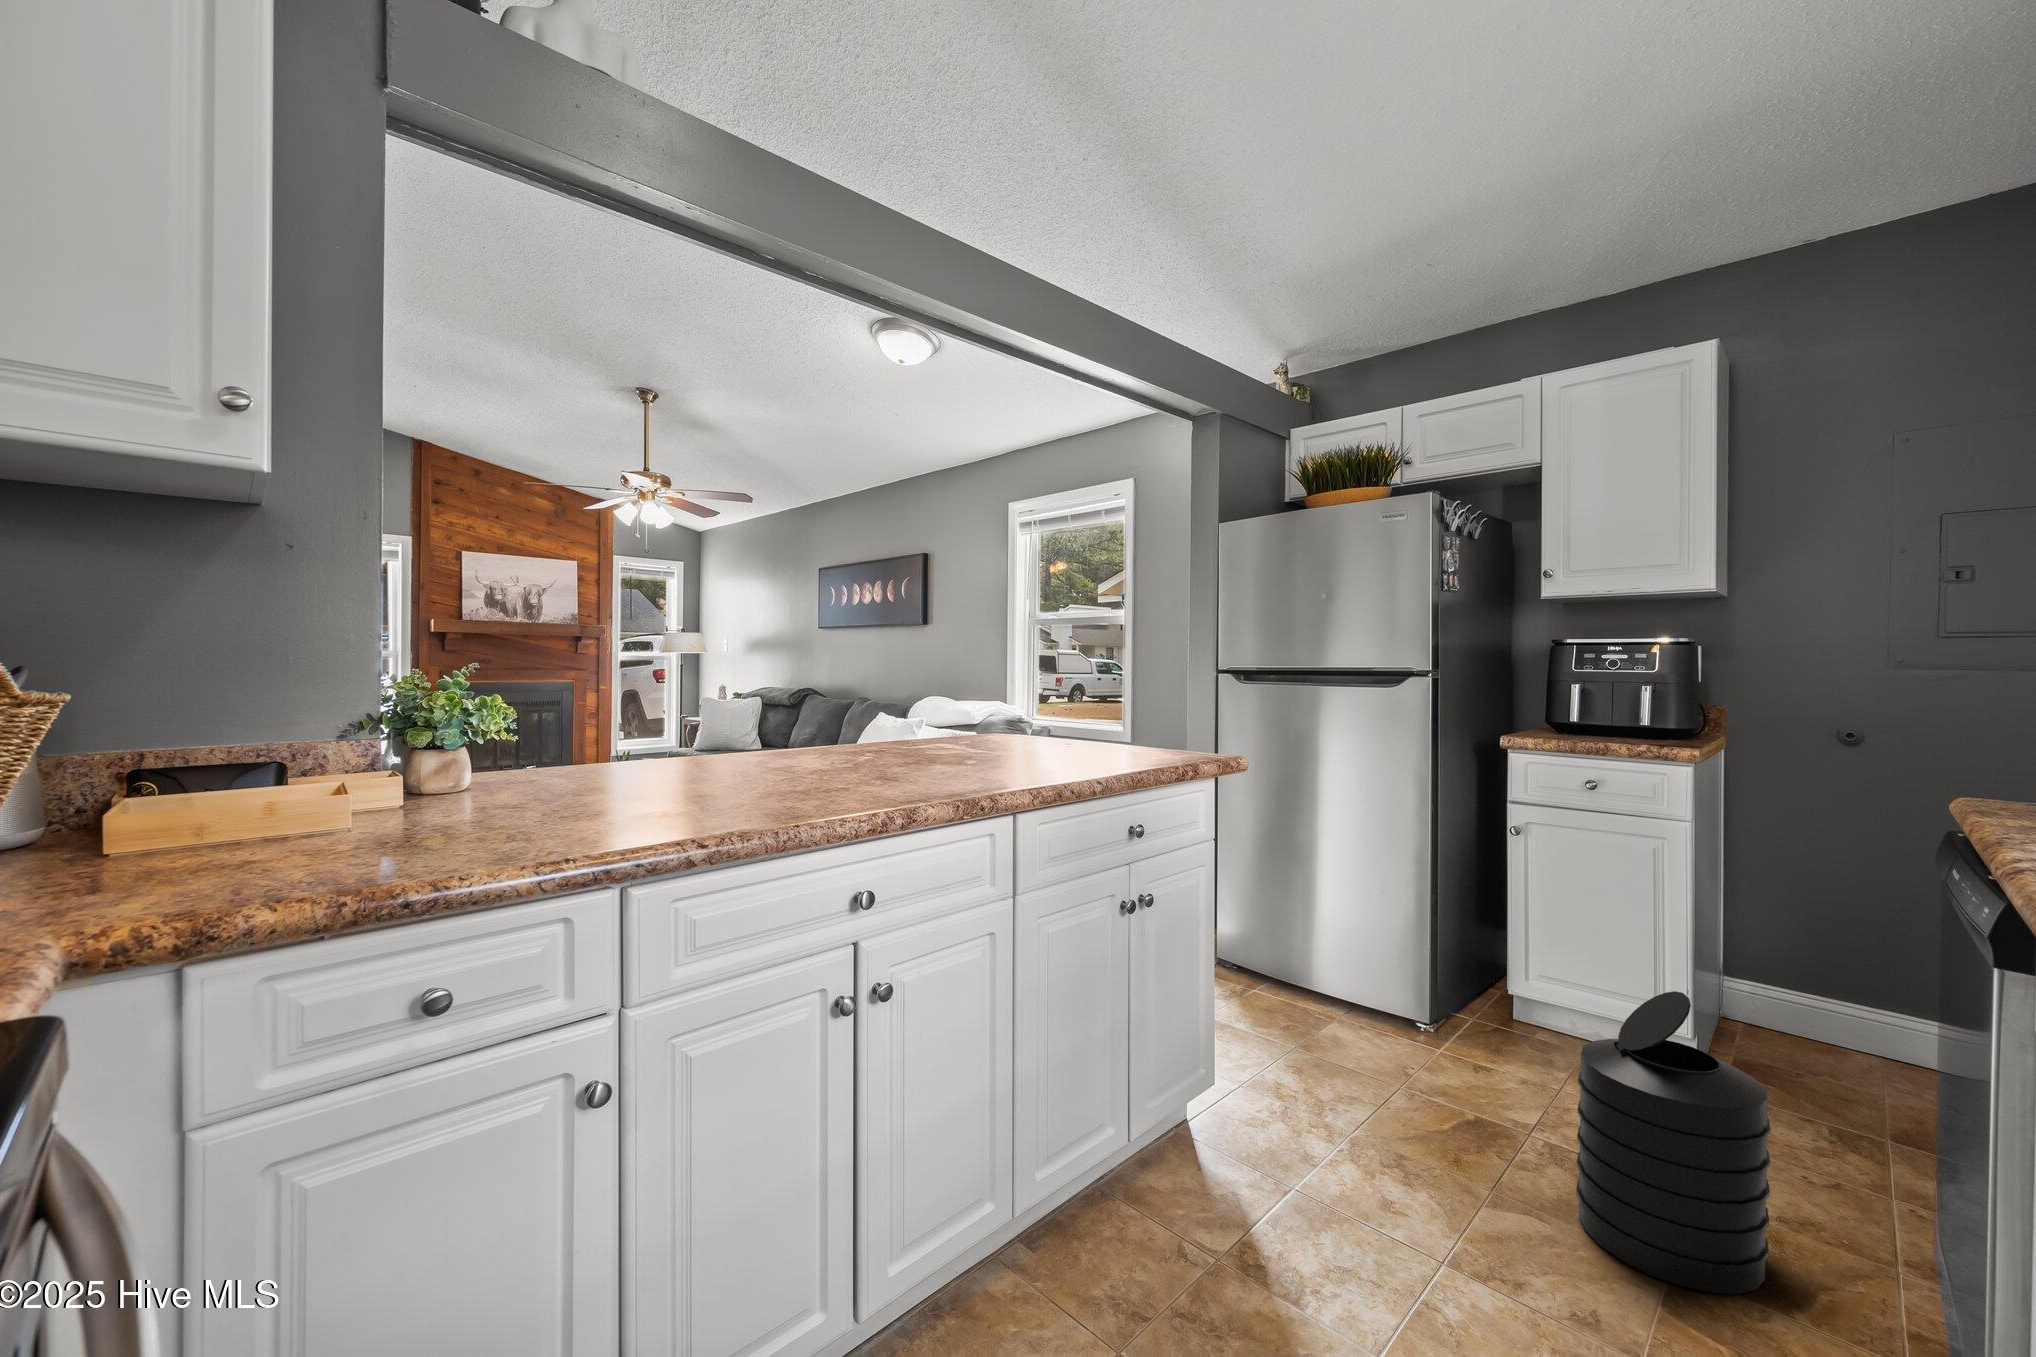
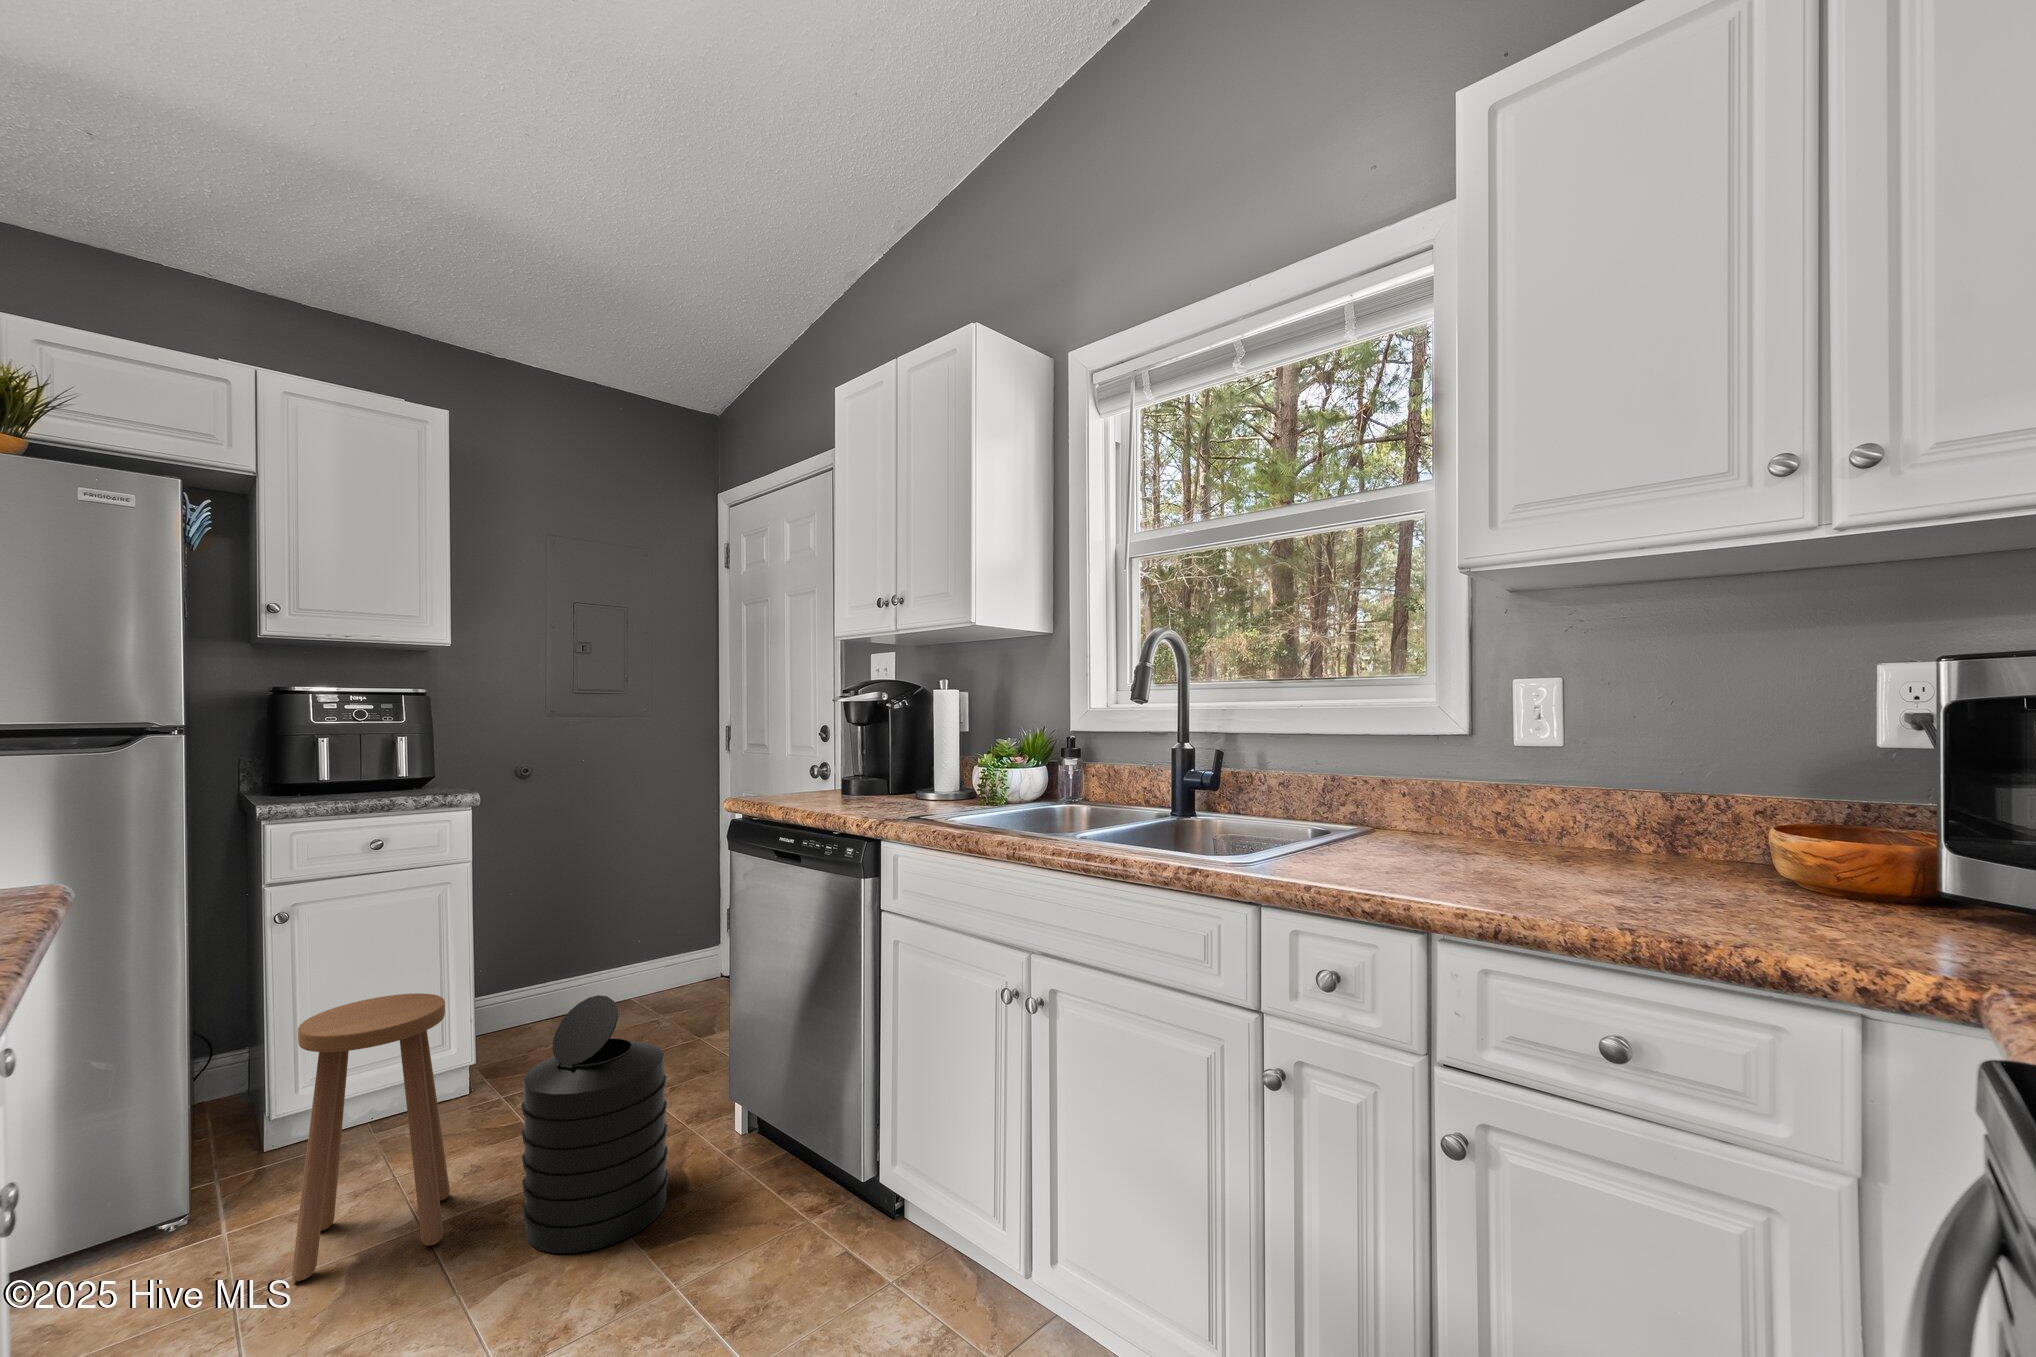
stool: none [1425,908,1577,1151] -> present [292,993,450,1281]

